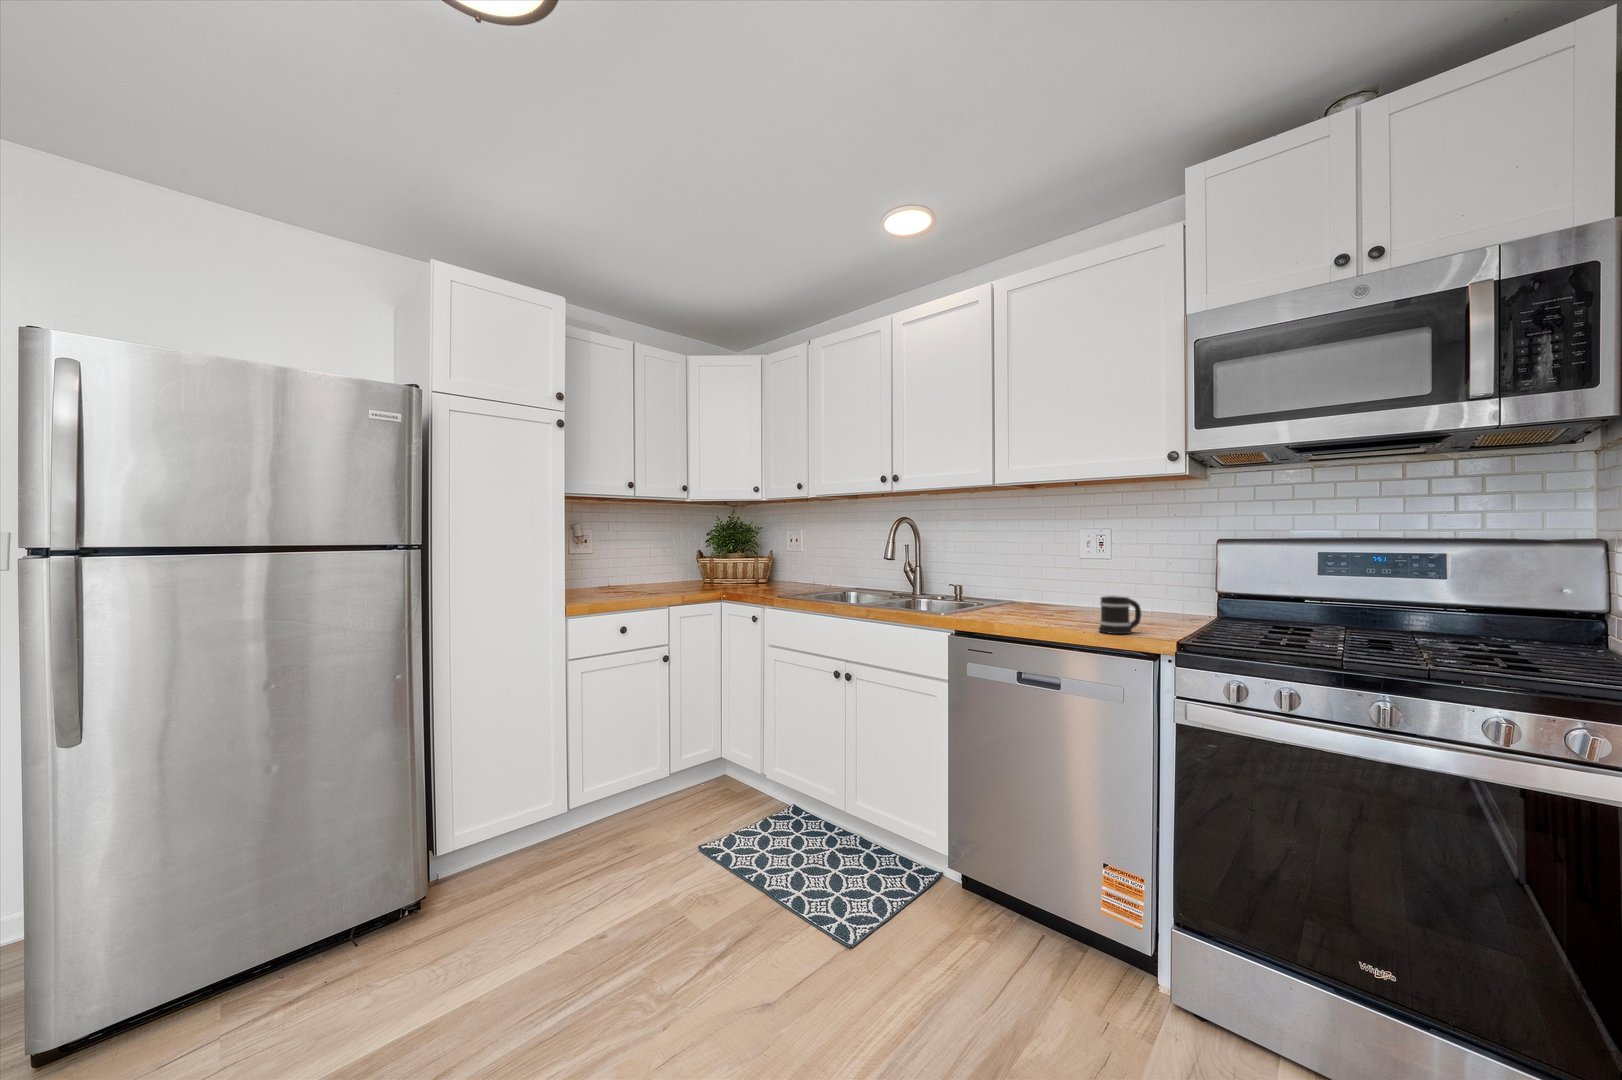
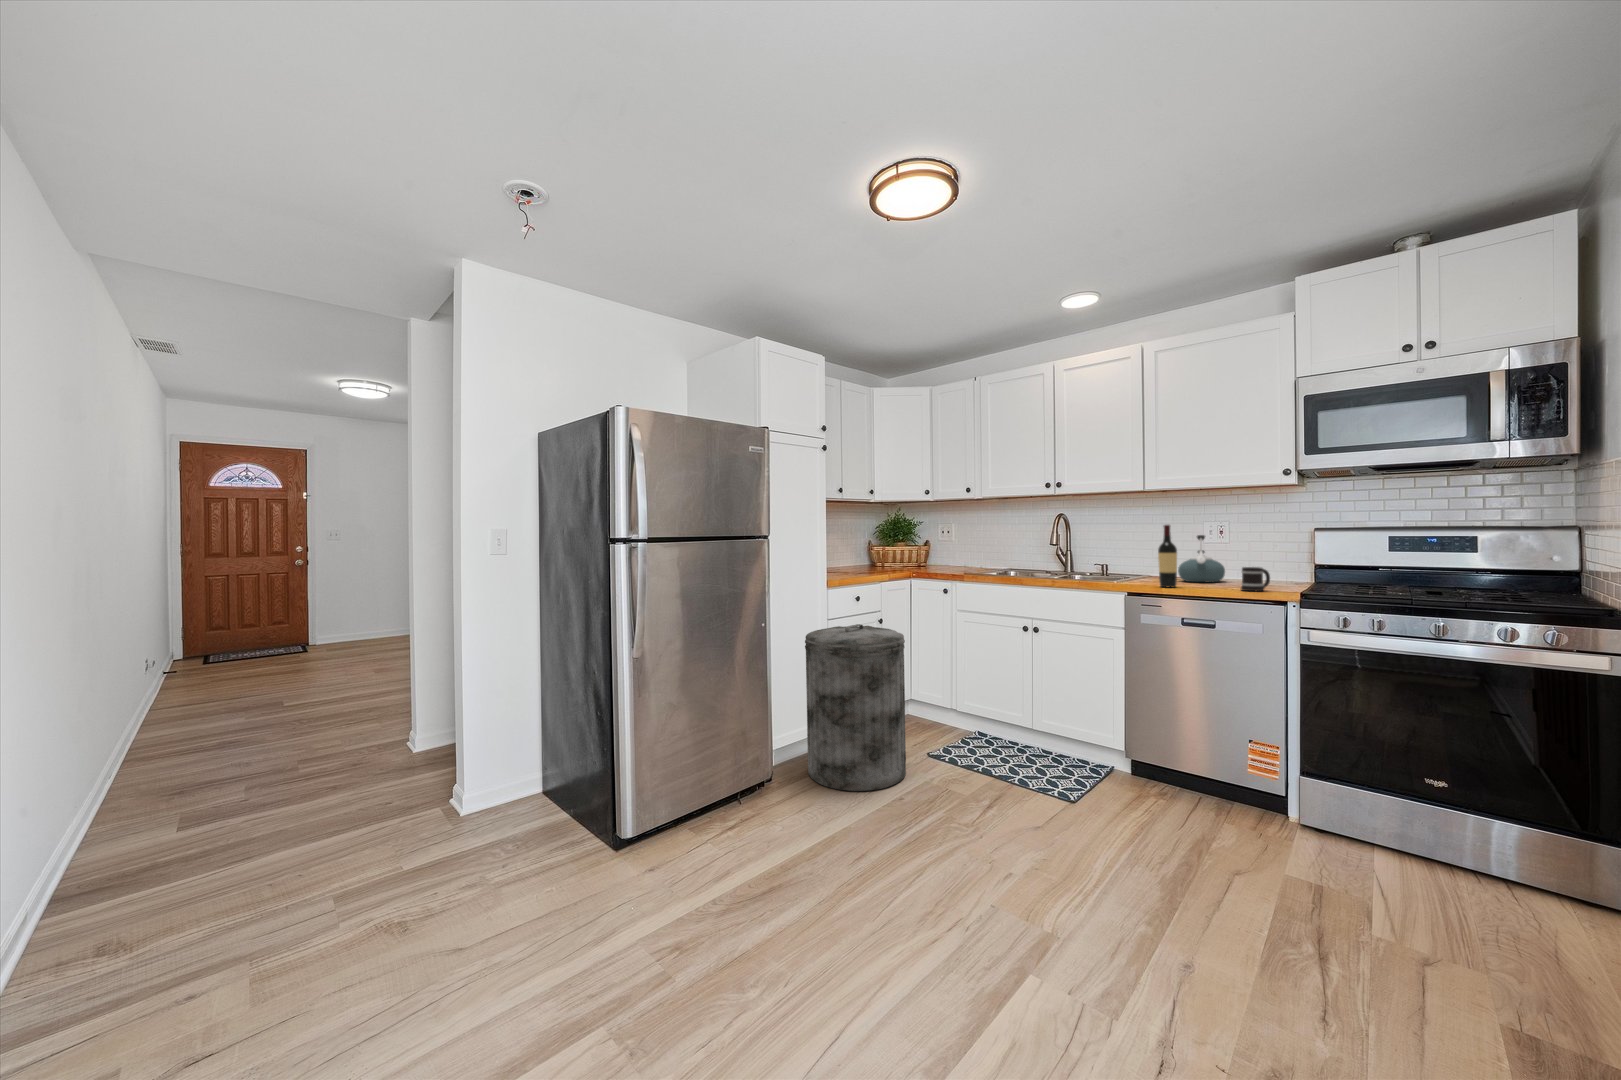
wine bottle: none [995,532,1020,623] -> present [1158,525,1177,587]
kettle: none [1040,547,1100,613] -> present [1178,535,1225,582]
trash can: none [492,669,647,924] -> present [805,624,906,791]

